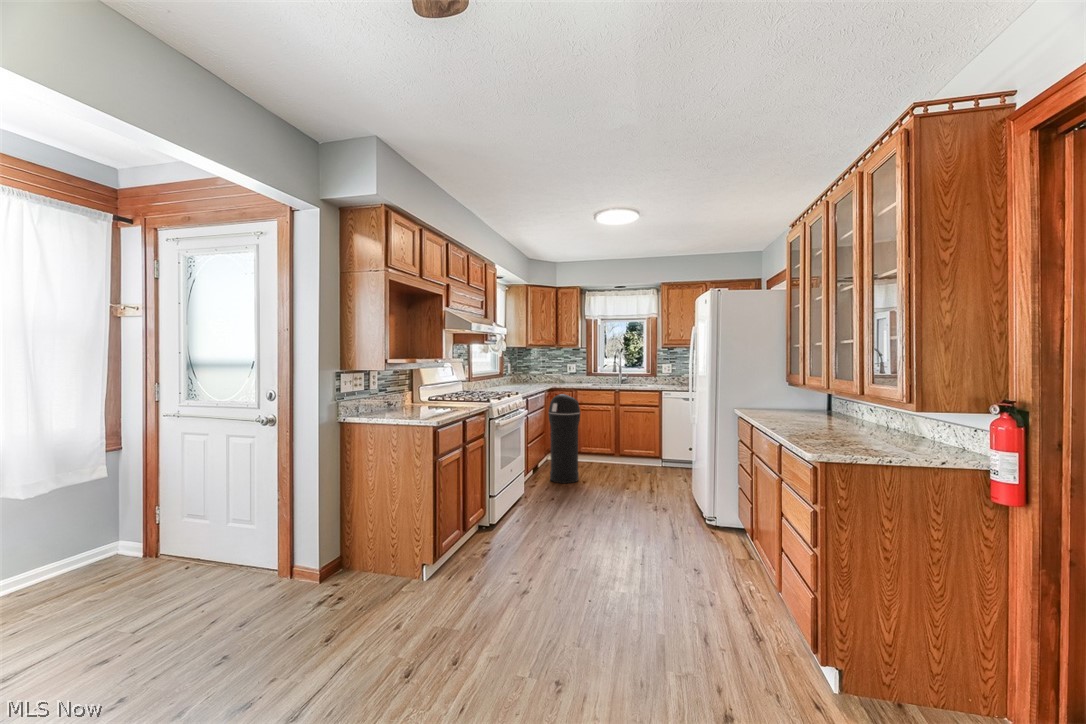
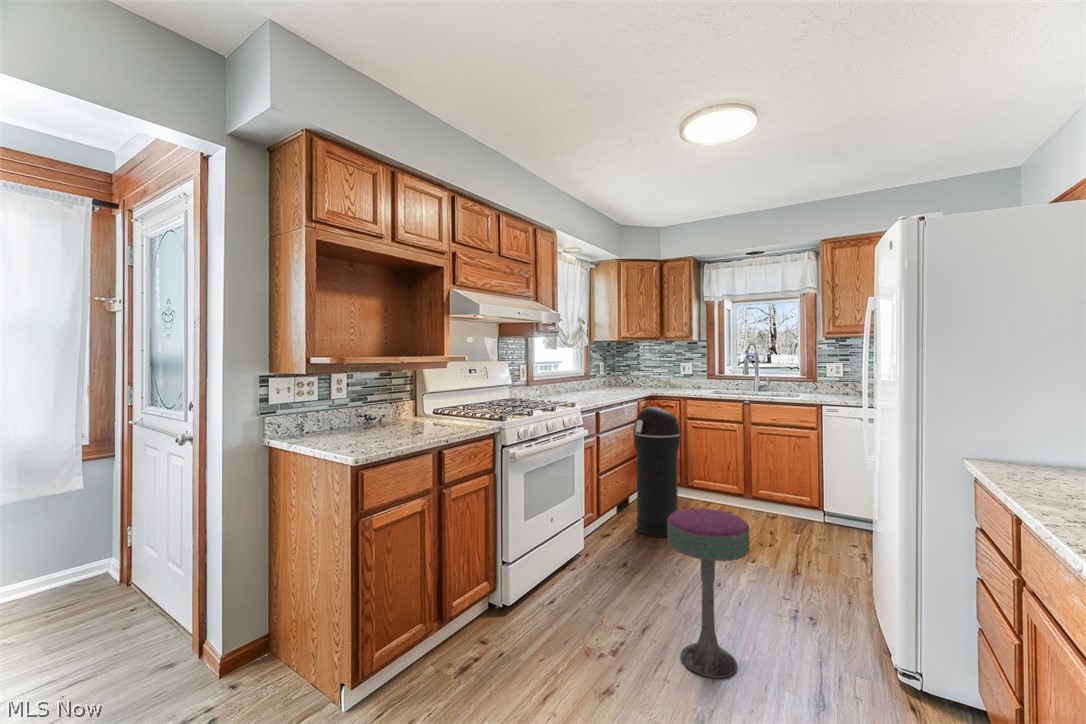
bar stool: none [599,449,644,540] -> present [667,508,750,678]

